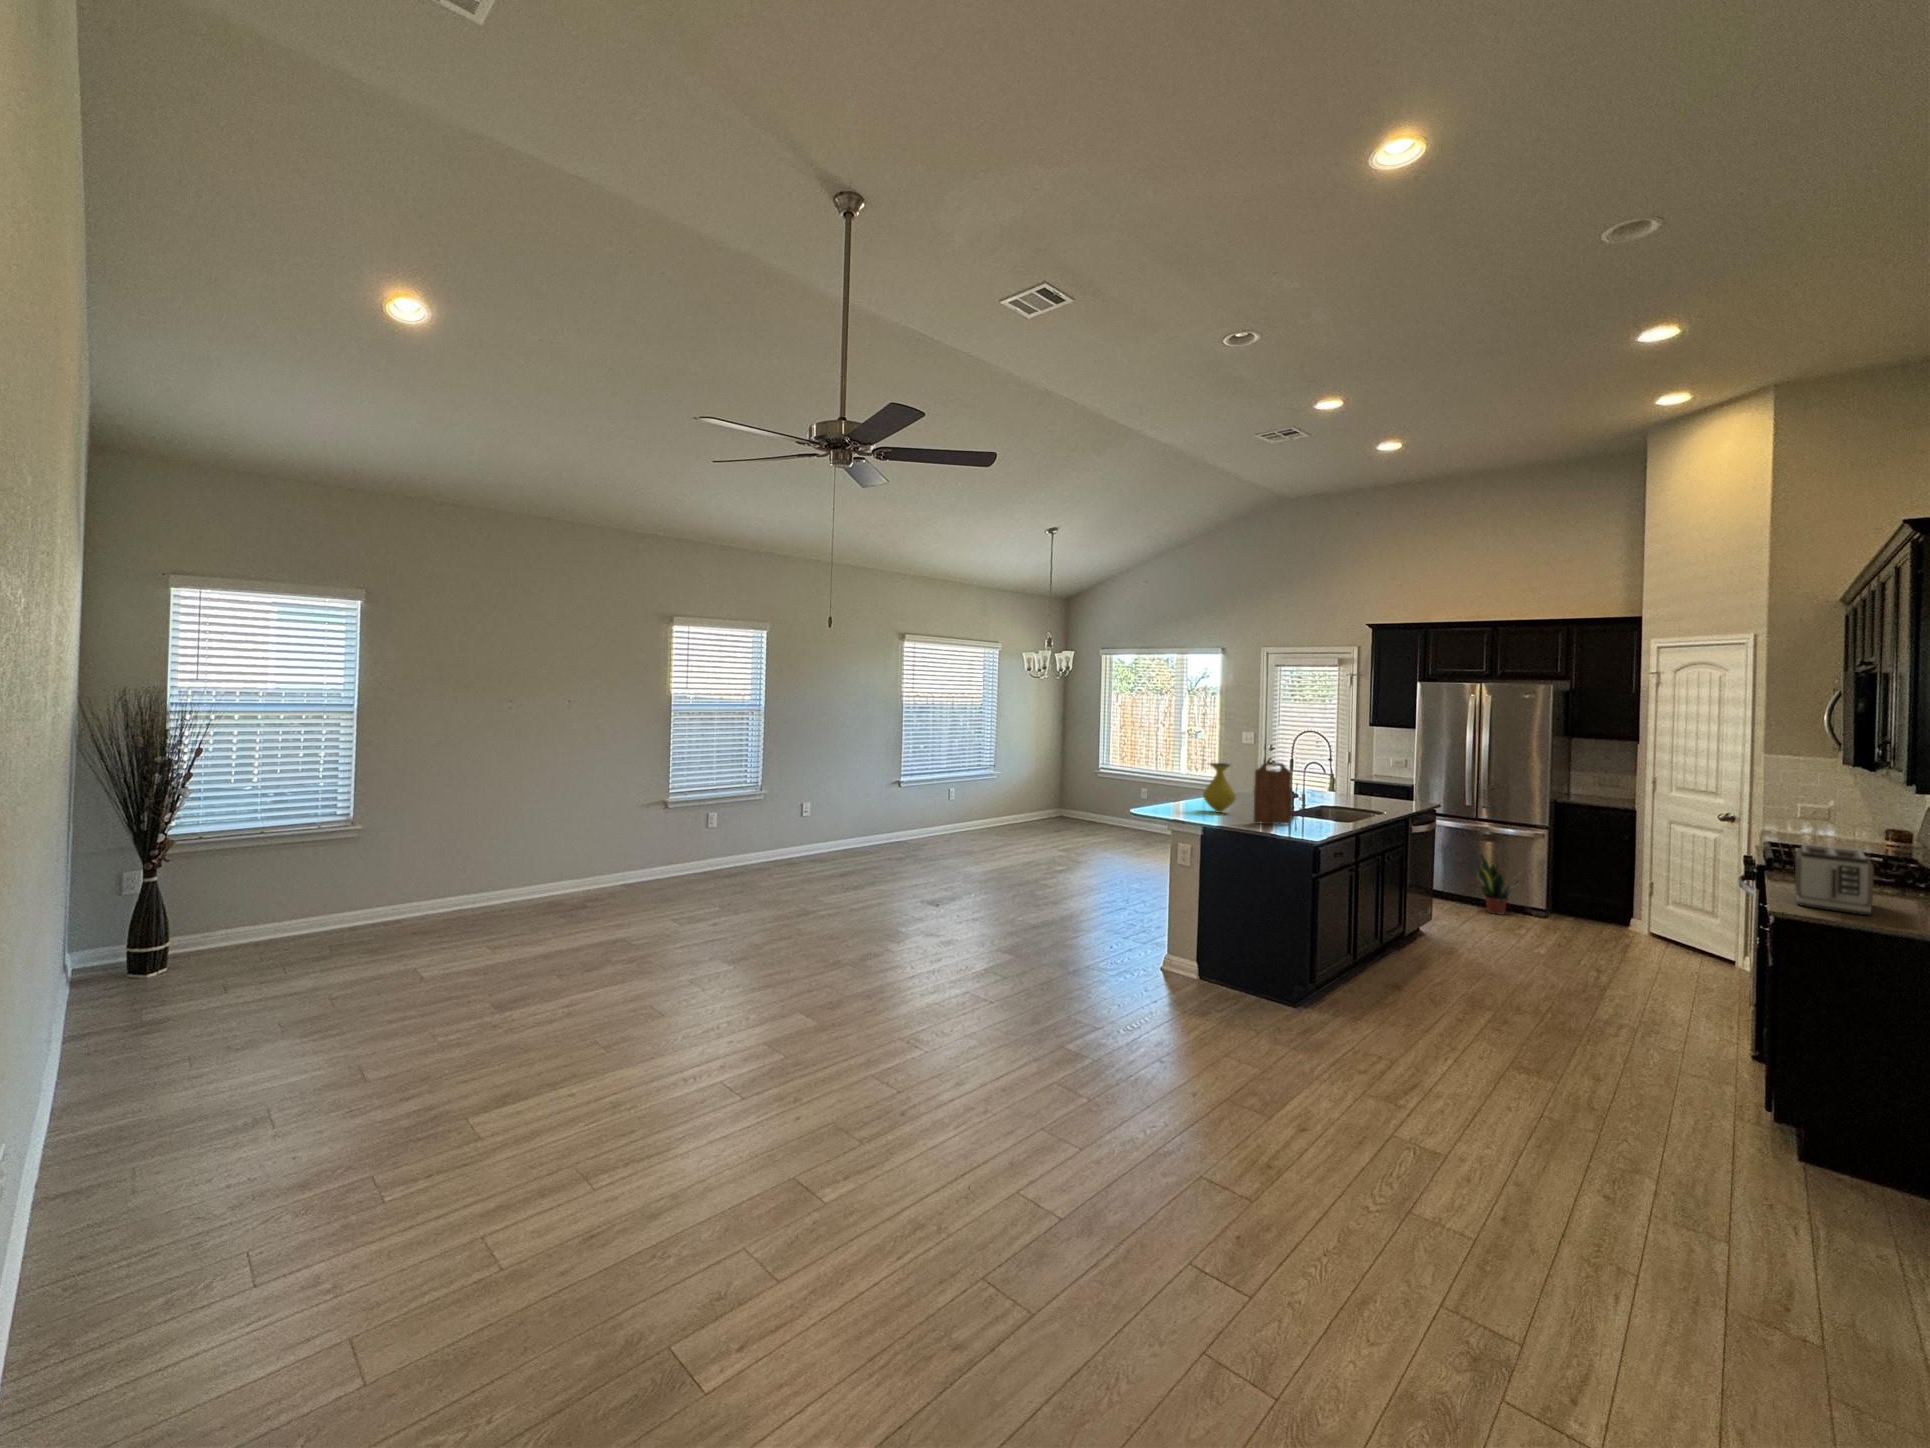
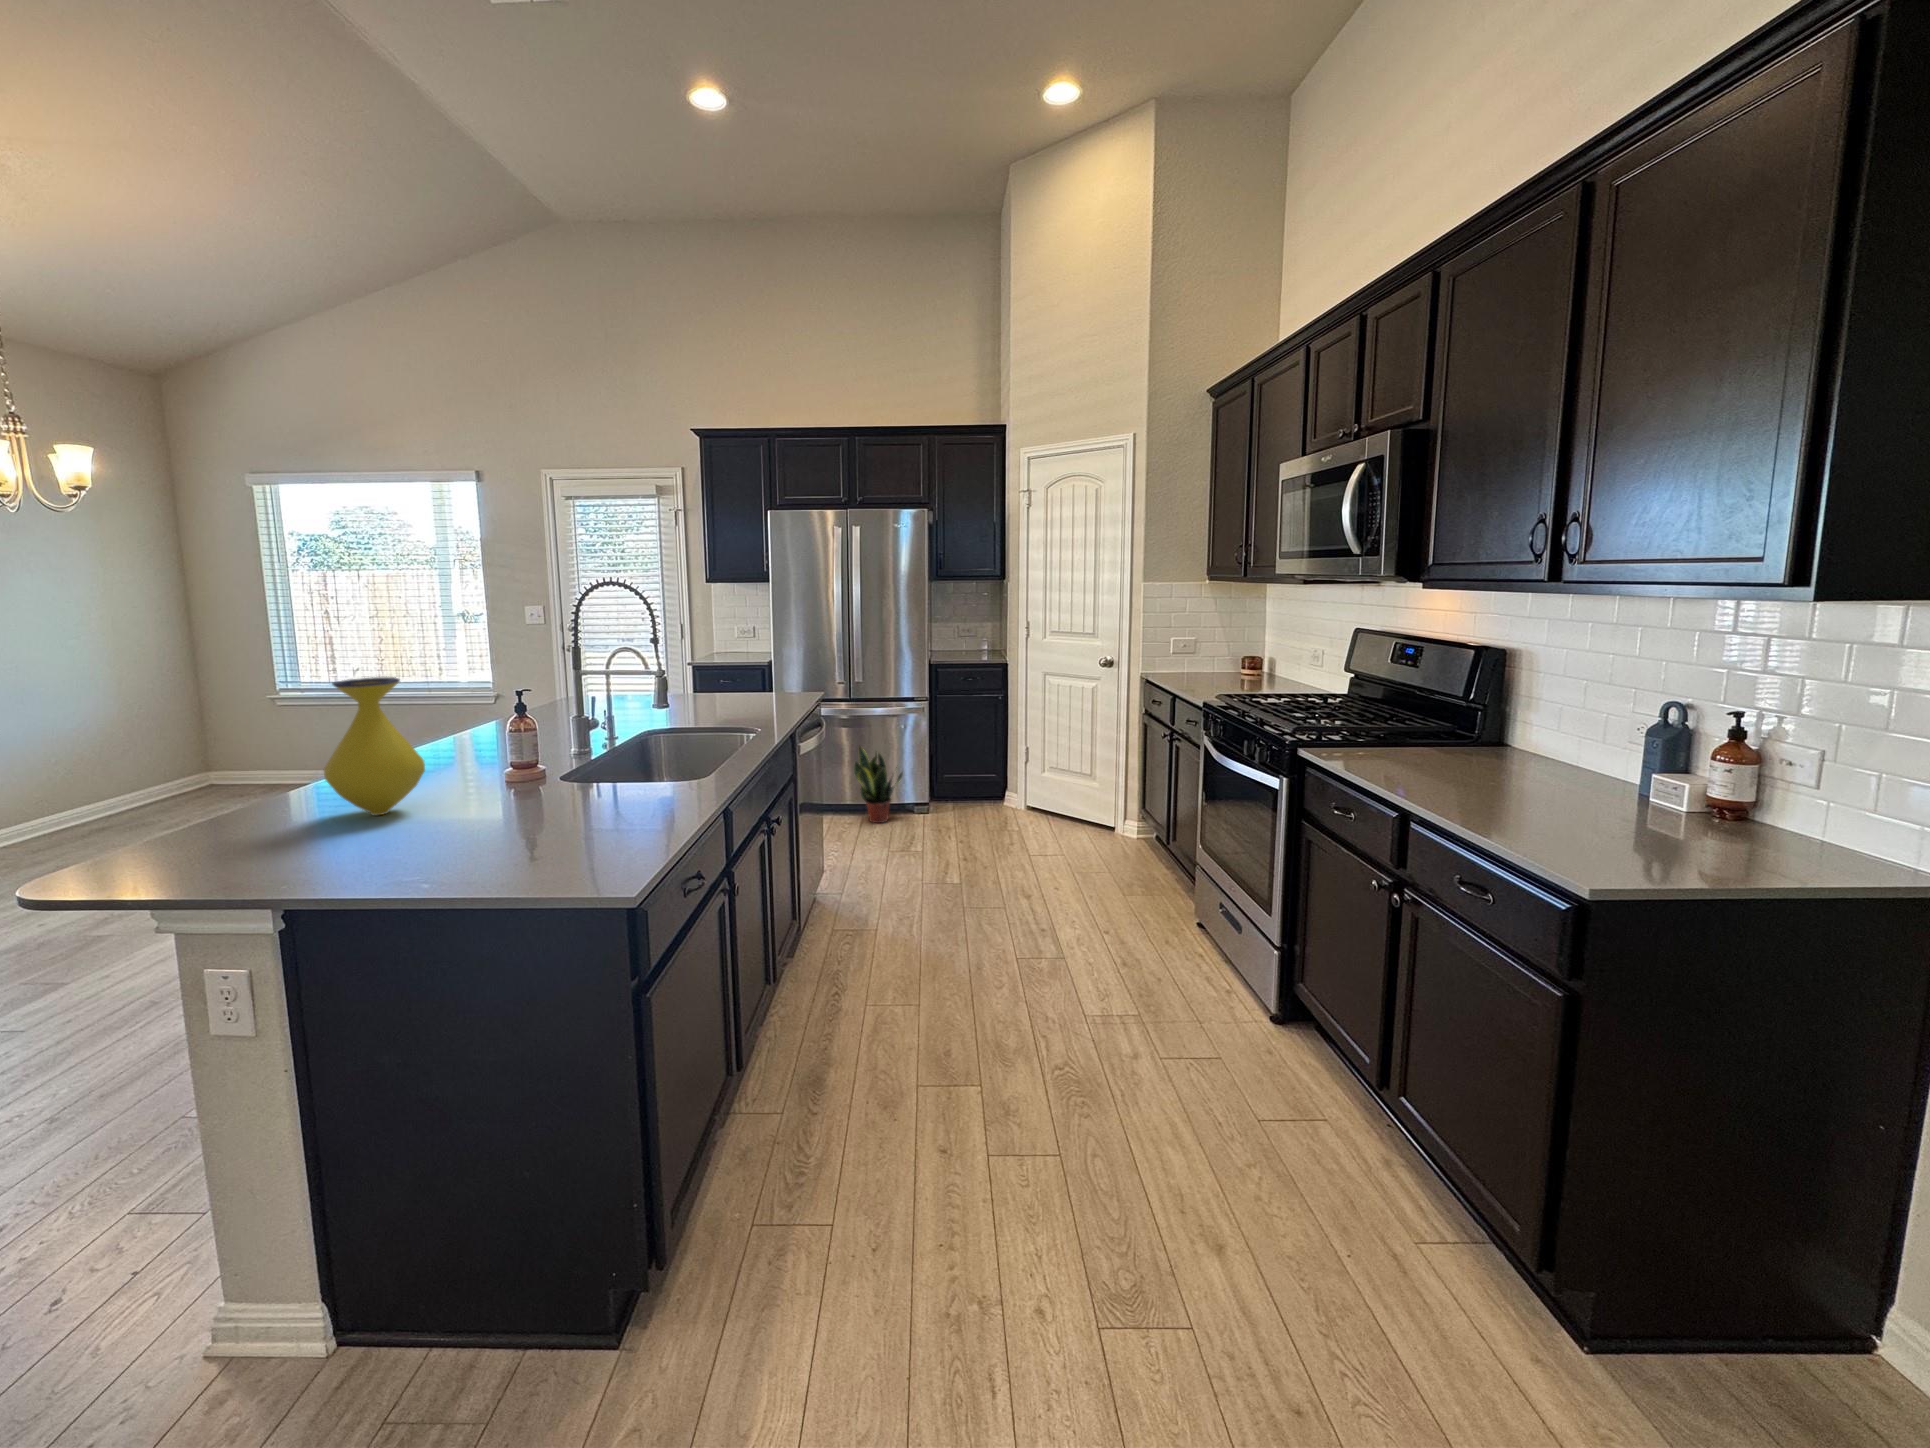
cutting board: present [1254,762,1292,824] -> none [447,663,567,847]
toaster: present [1795,844,1874,915] -> none [1476,717,1689,854]

